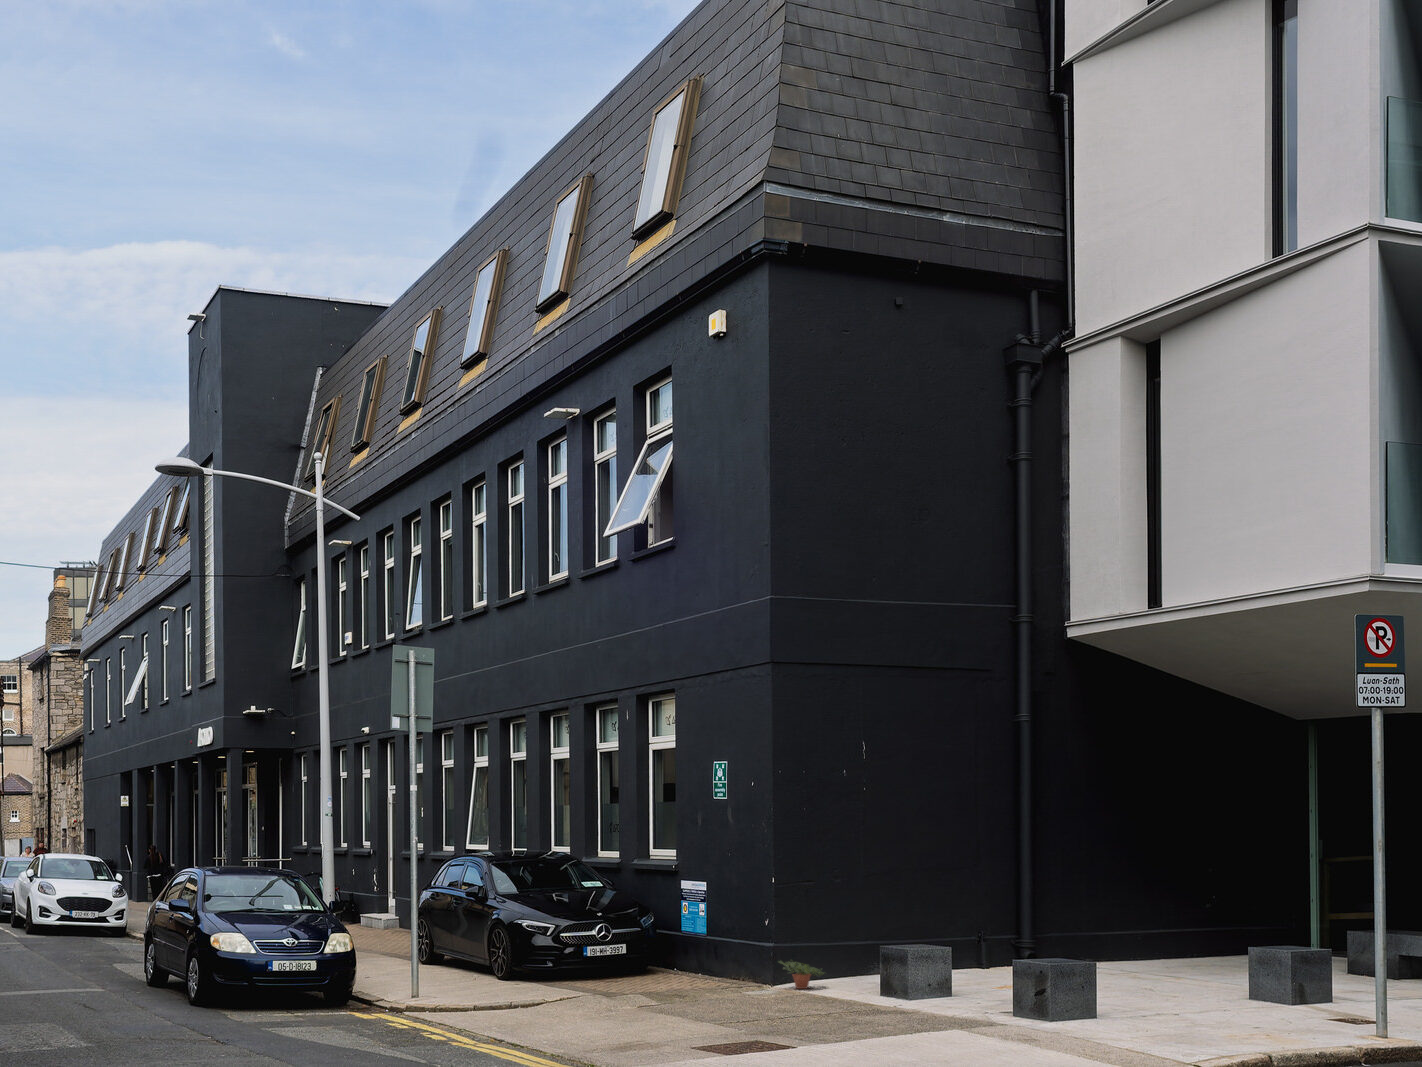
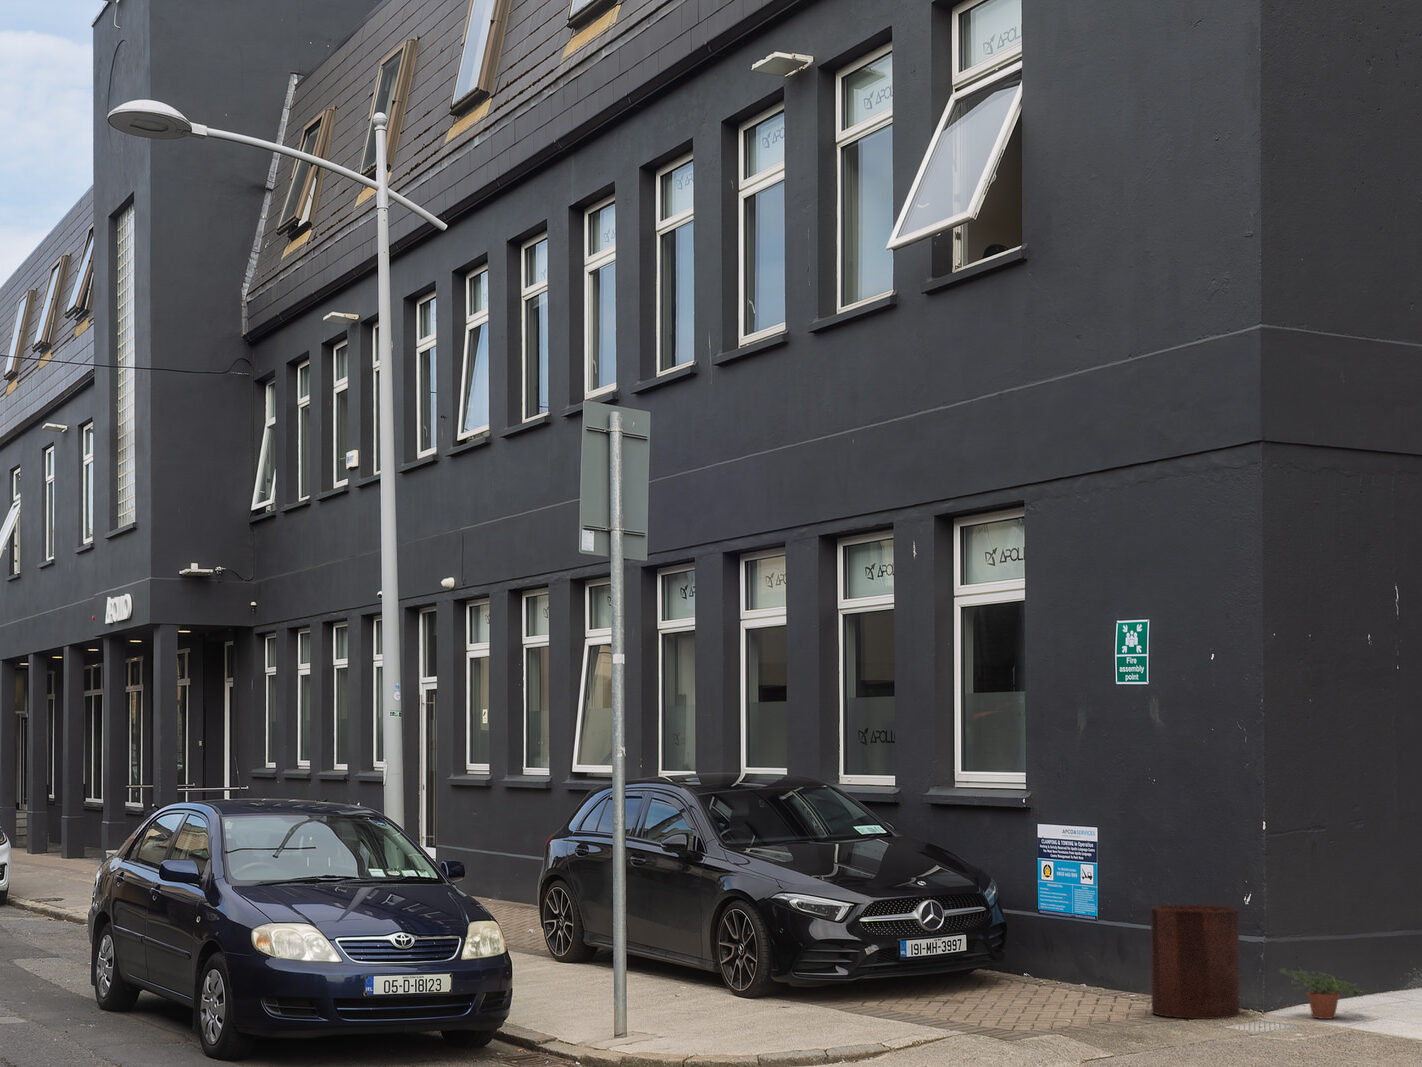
trash can: none [711,925,760,990] -> present [1151,905,1240,1019]

